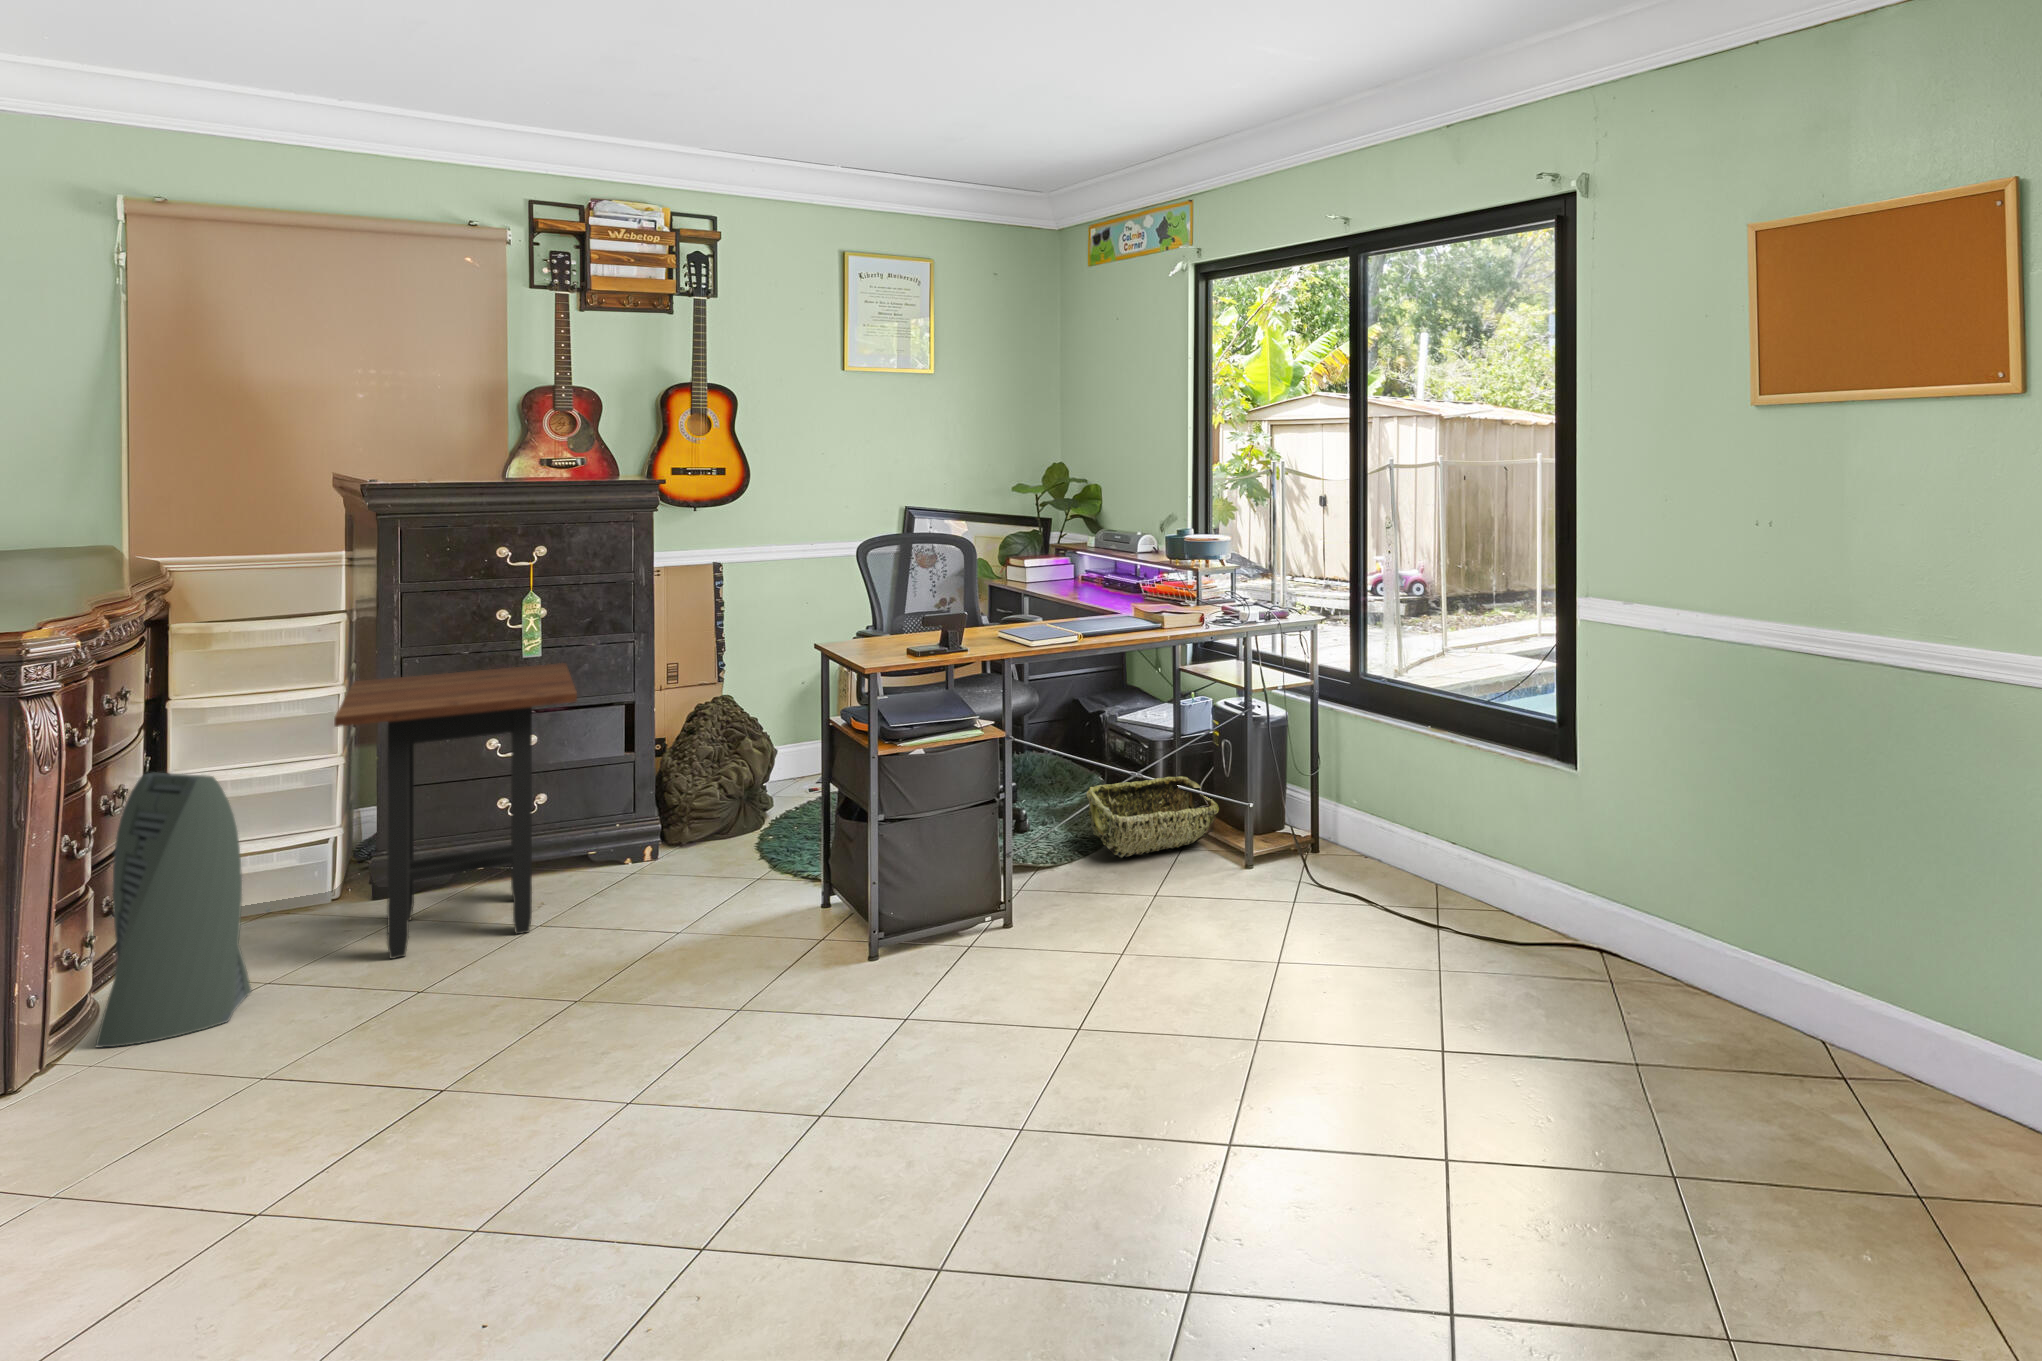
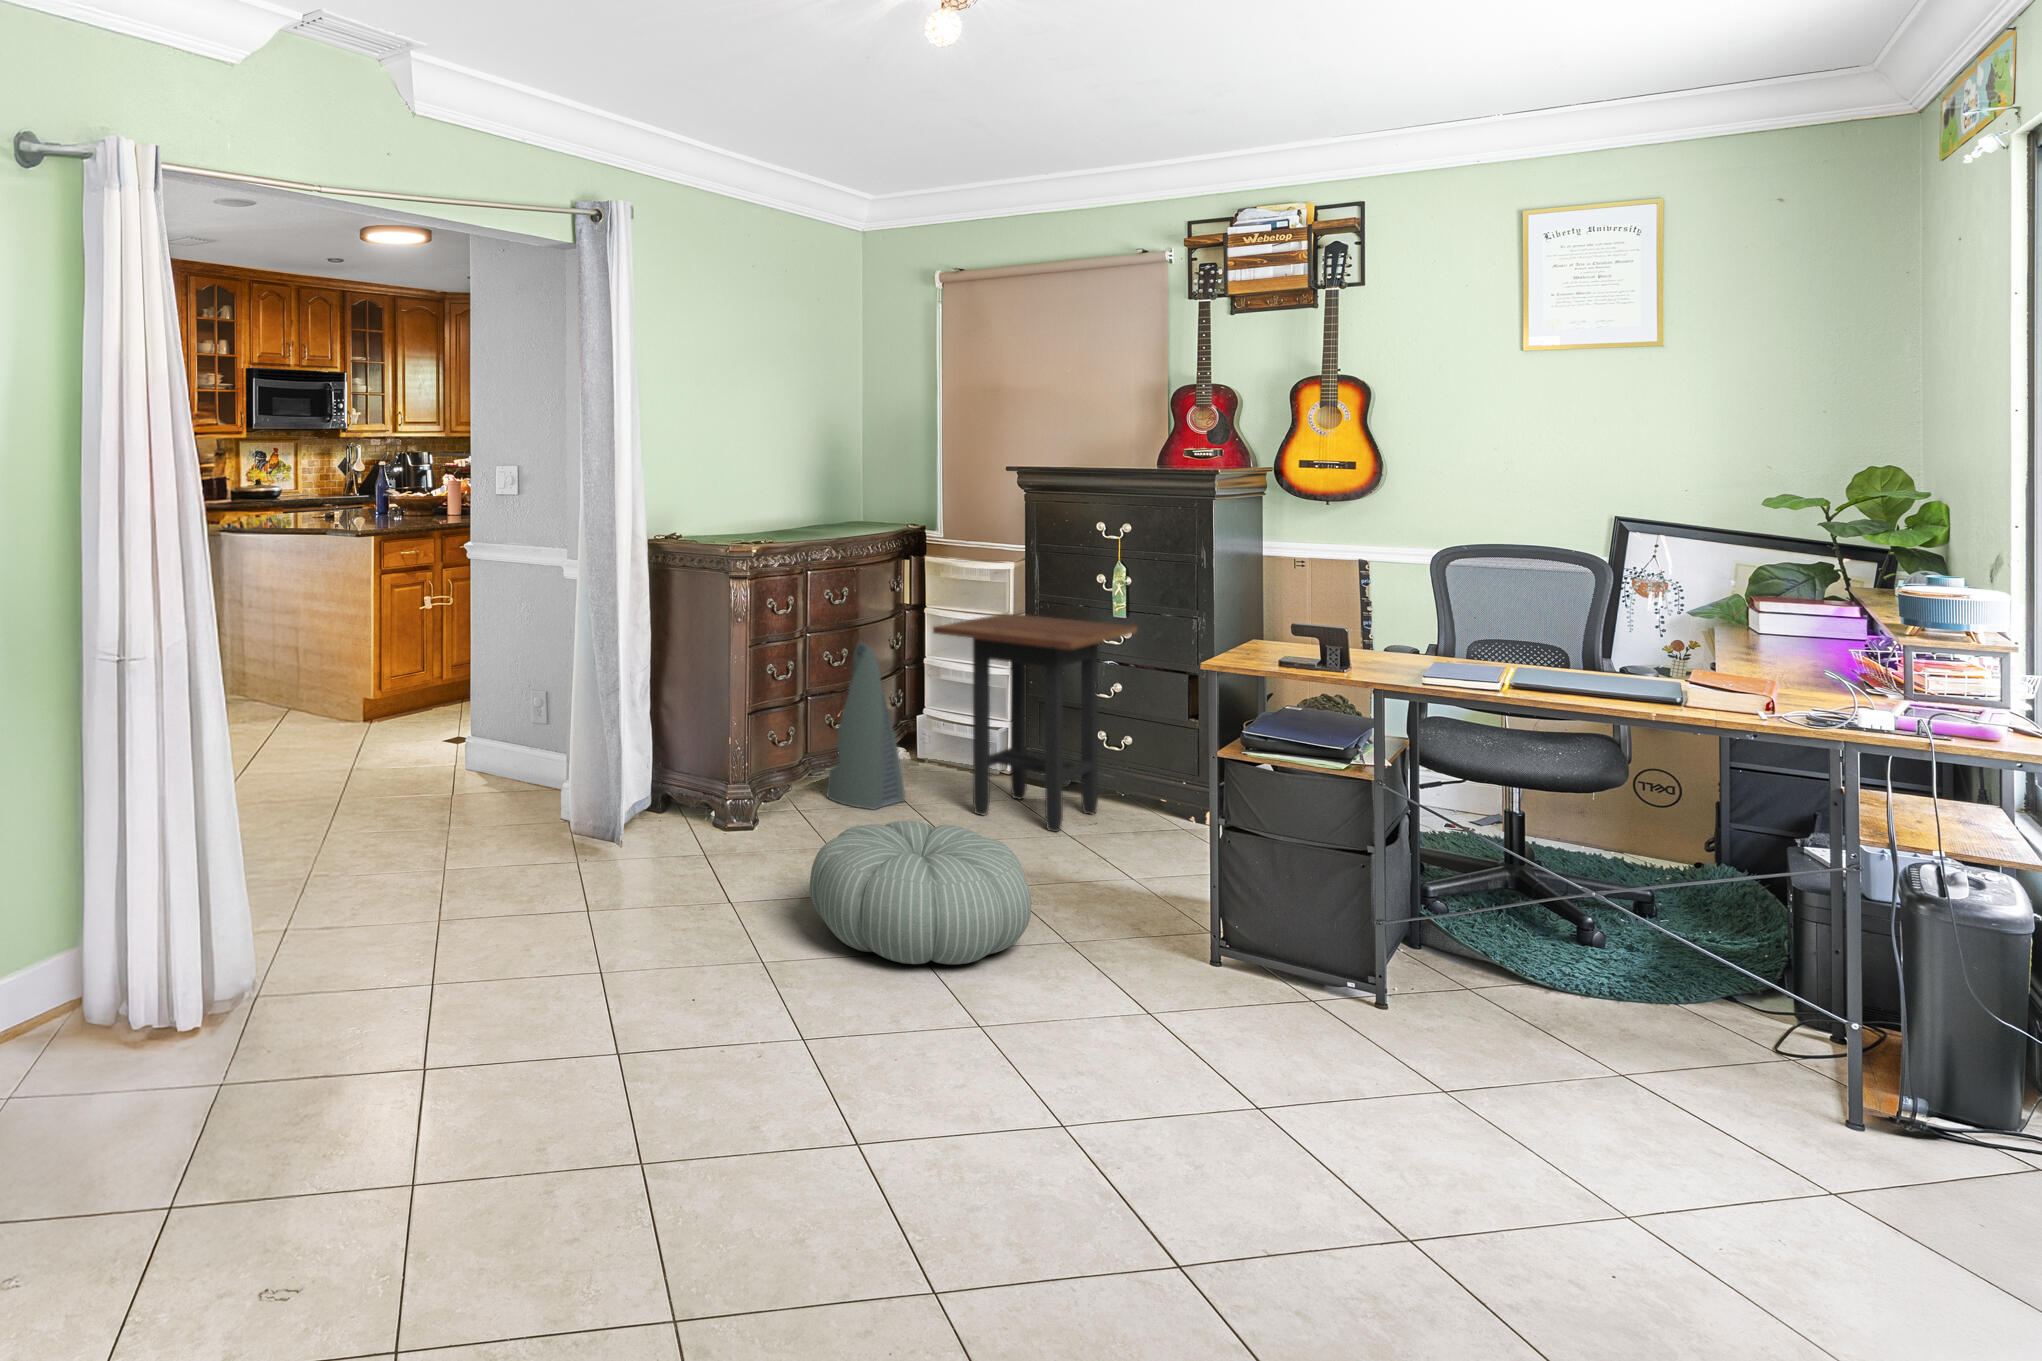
woven basket: present [1087,776,1219,858] -> none [1613,911,1864,1062]
pouf: none [459,939,779,1161] -> present [810,821,1031,964]

